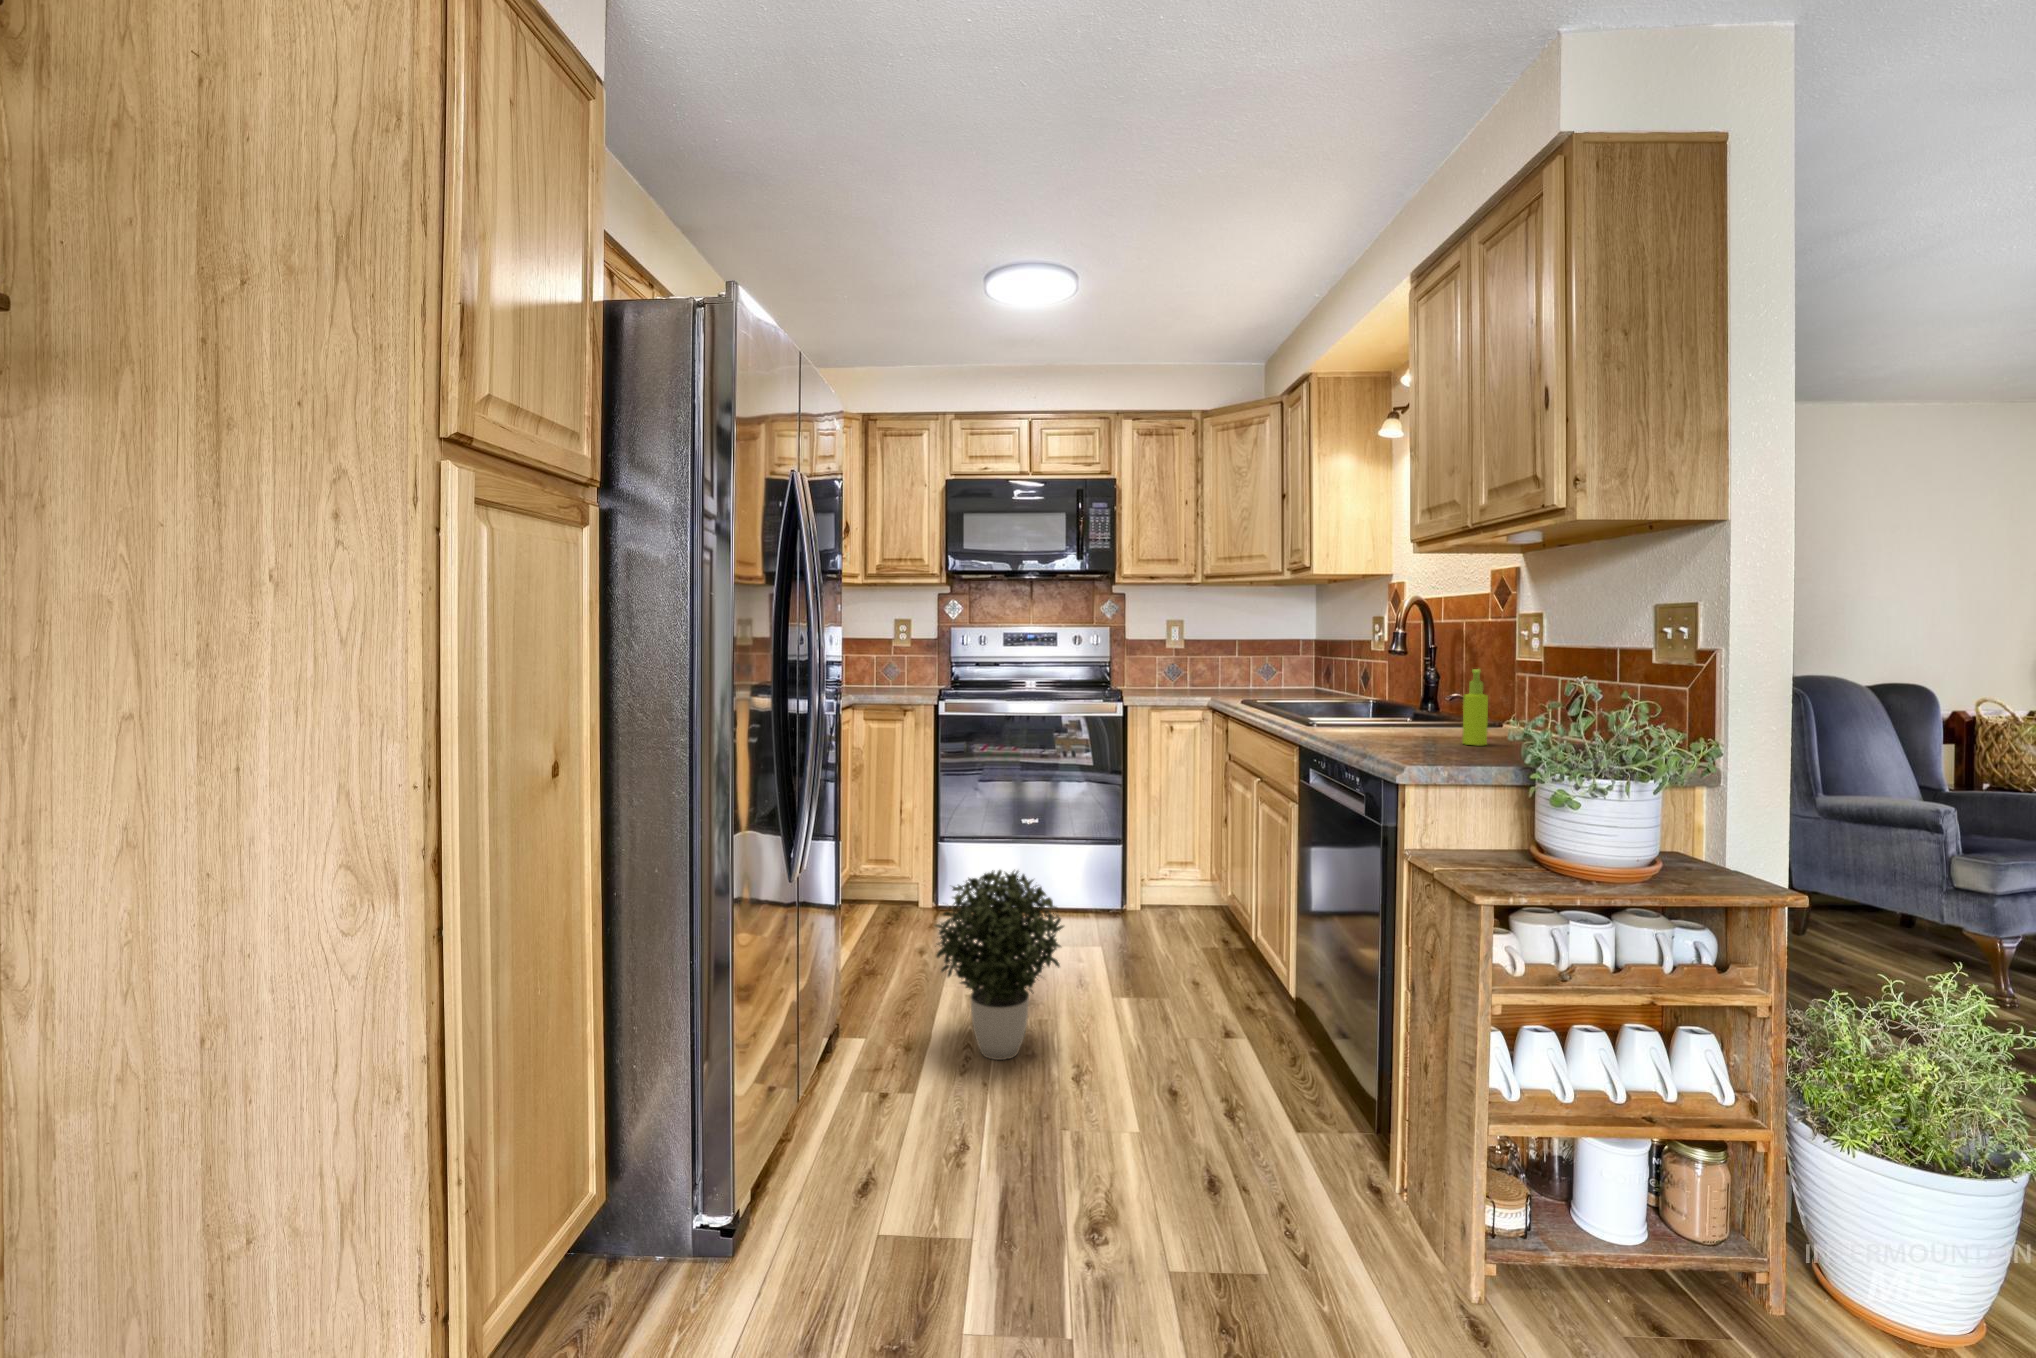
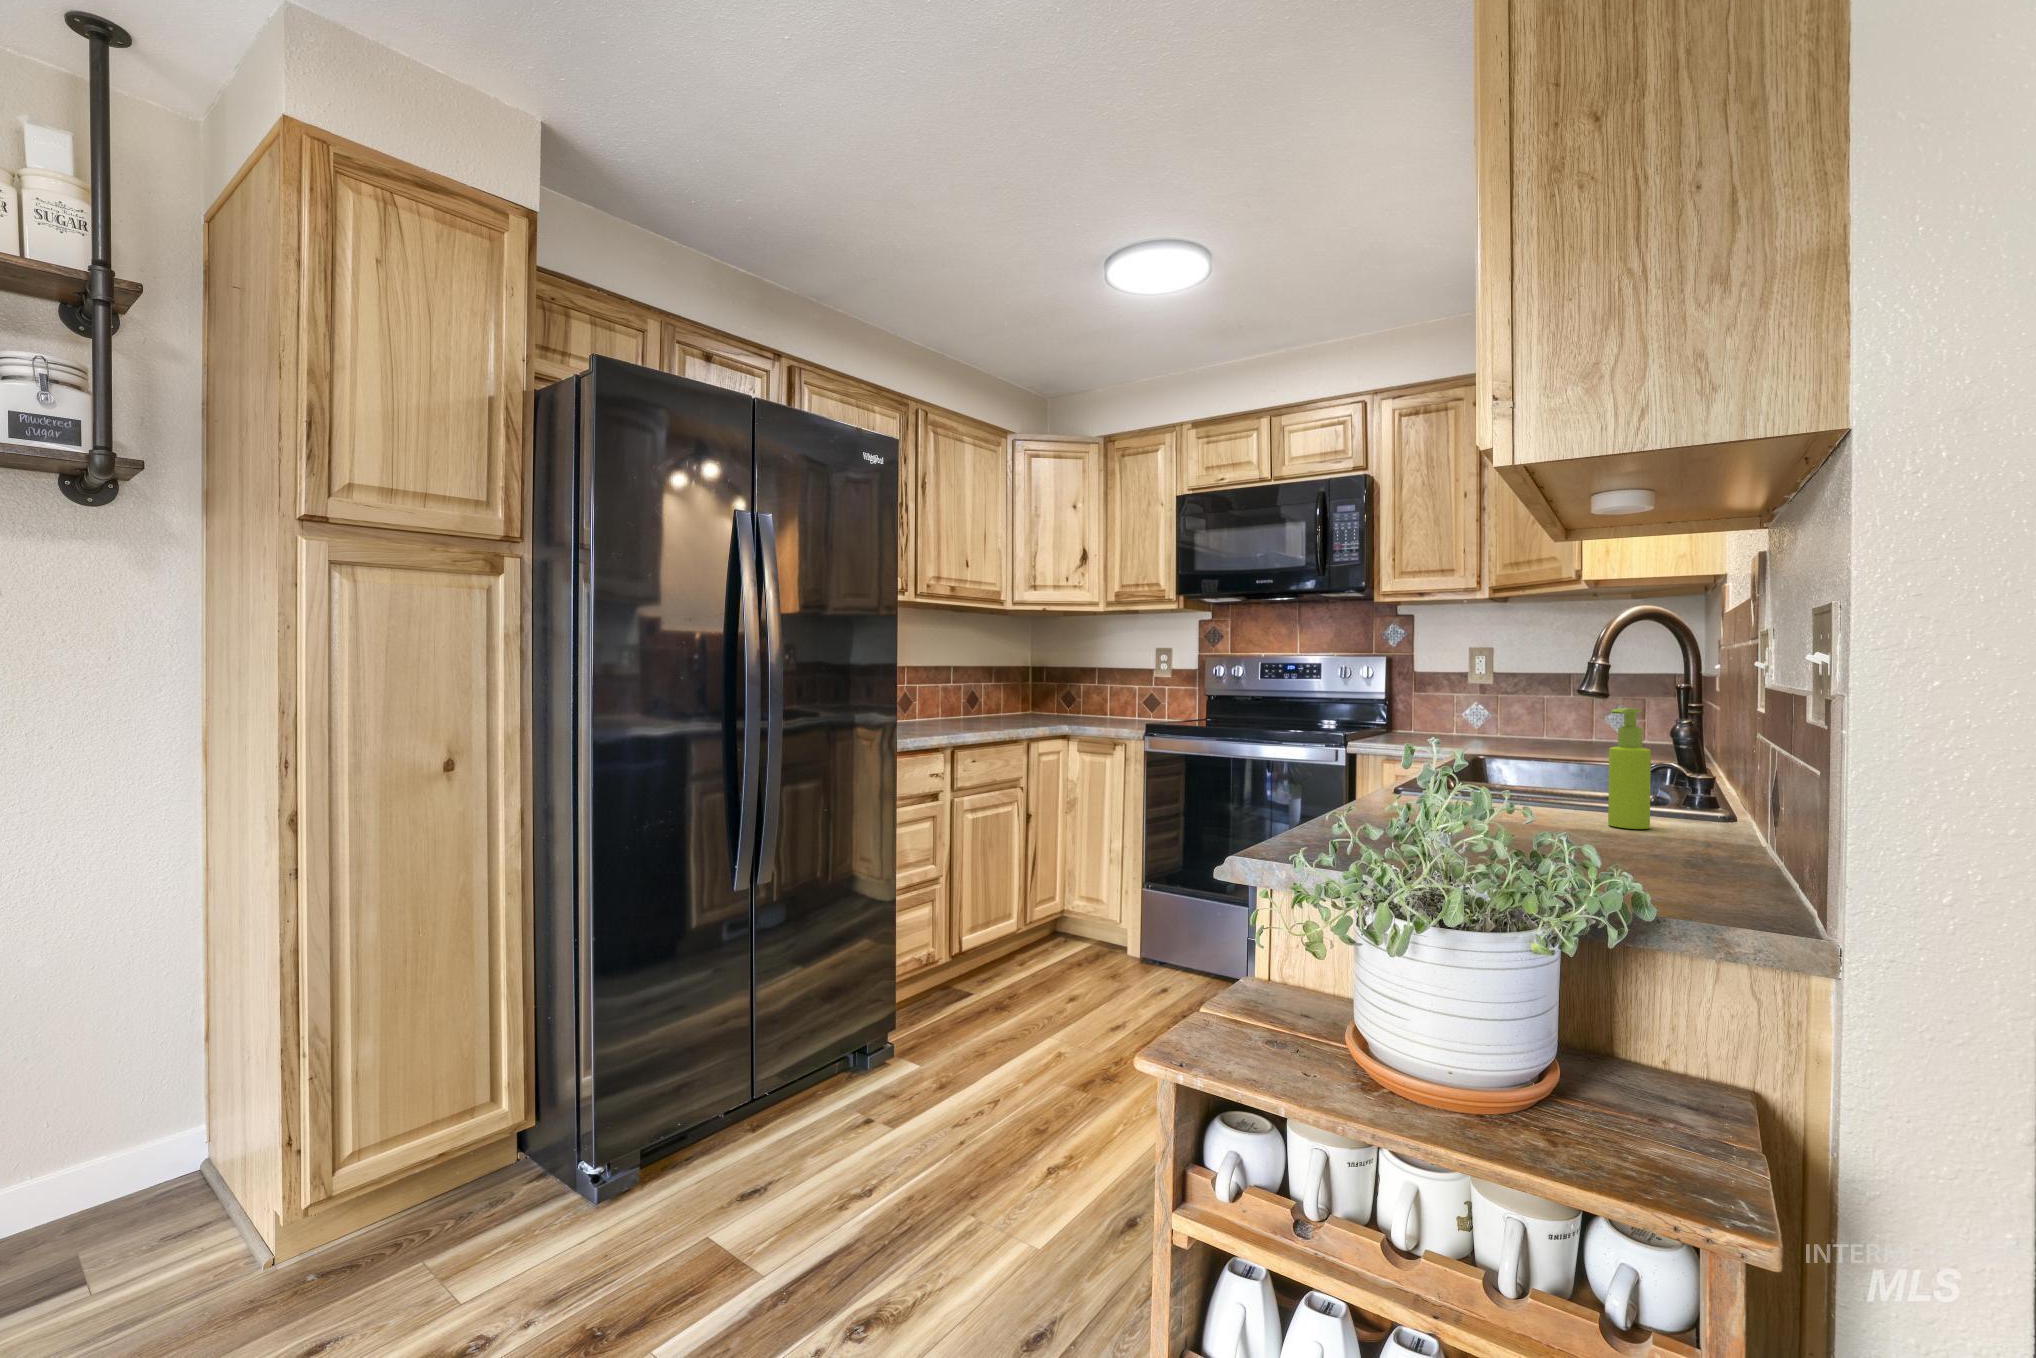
potted plant: present [935,870,1064,1060] -> none [950,913,1091,1124]

